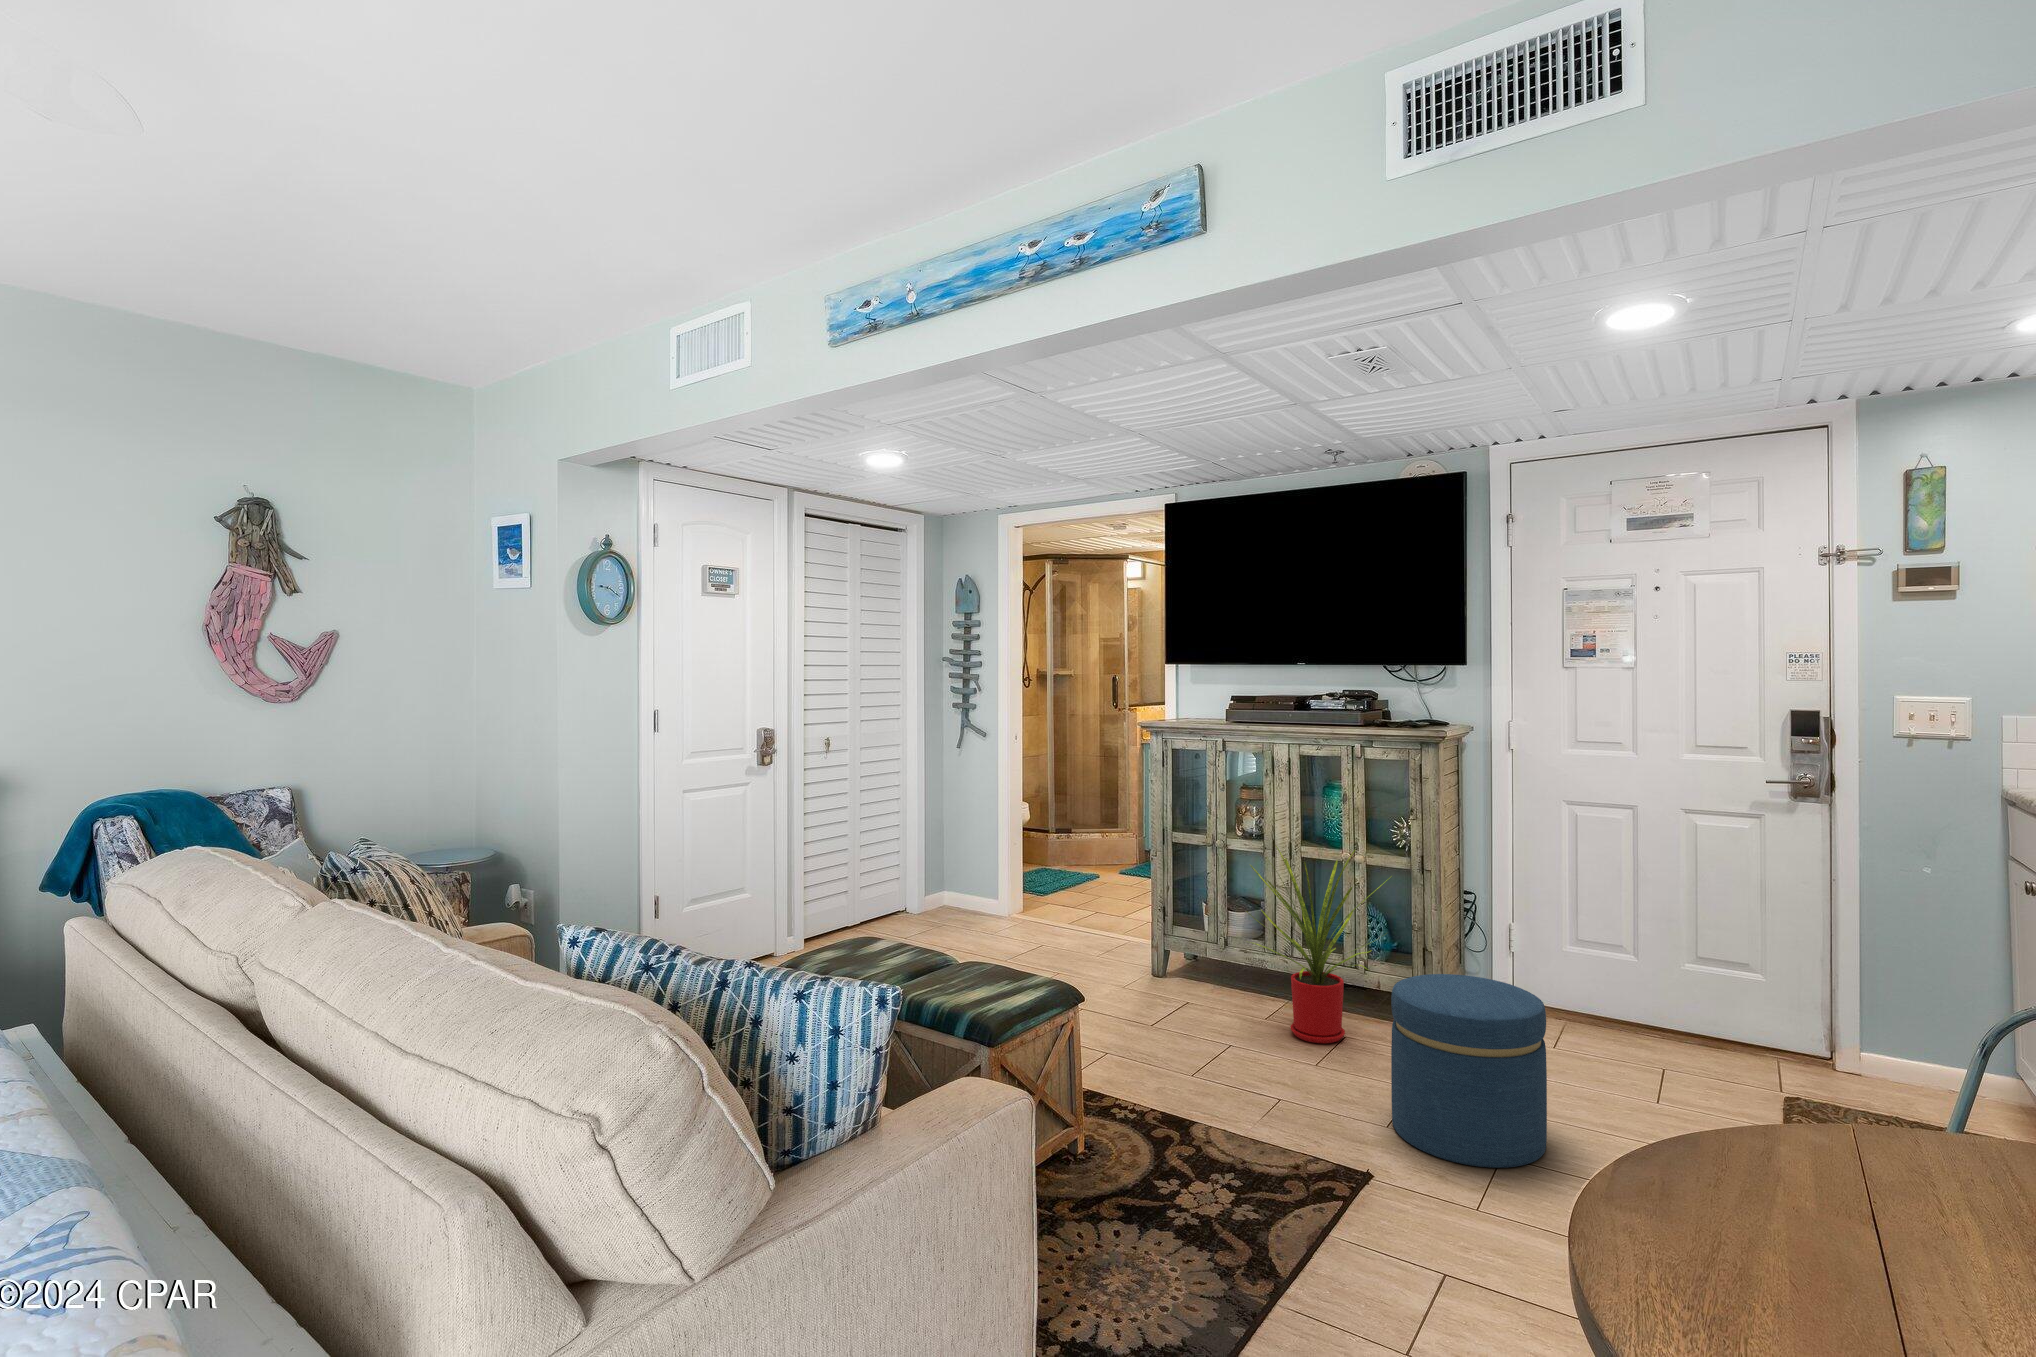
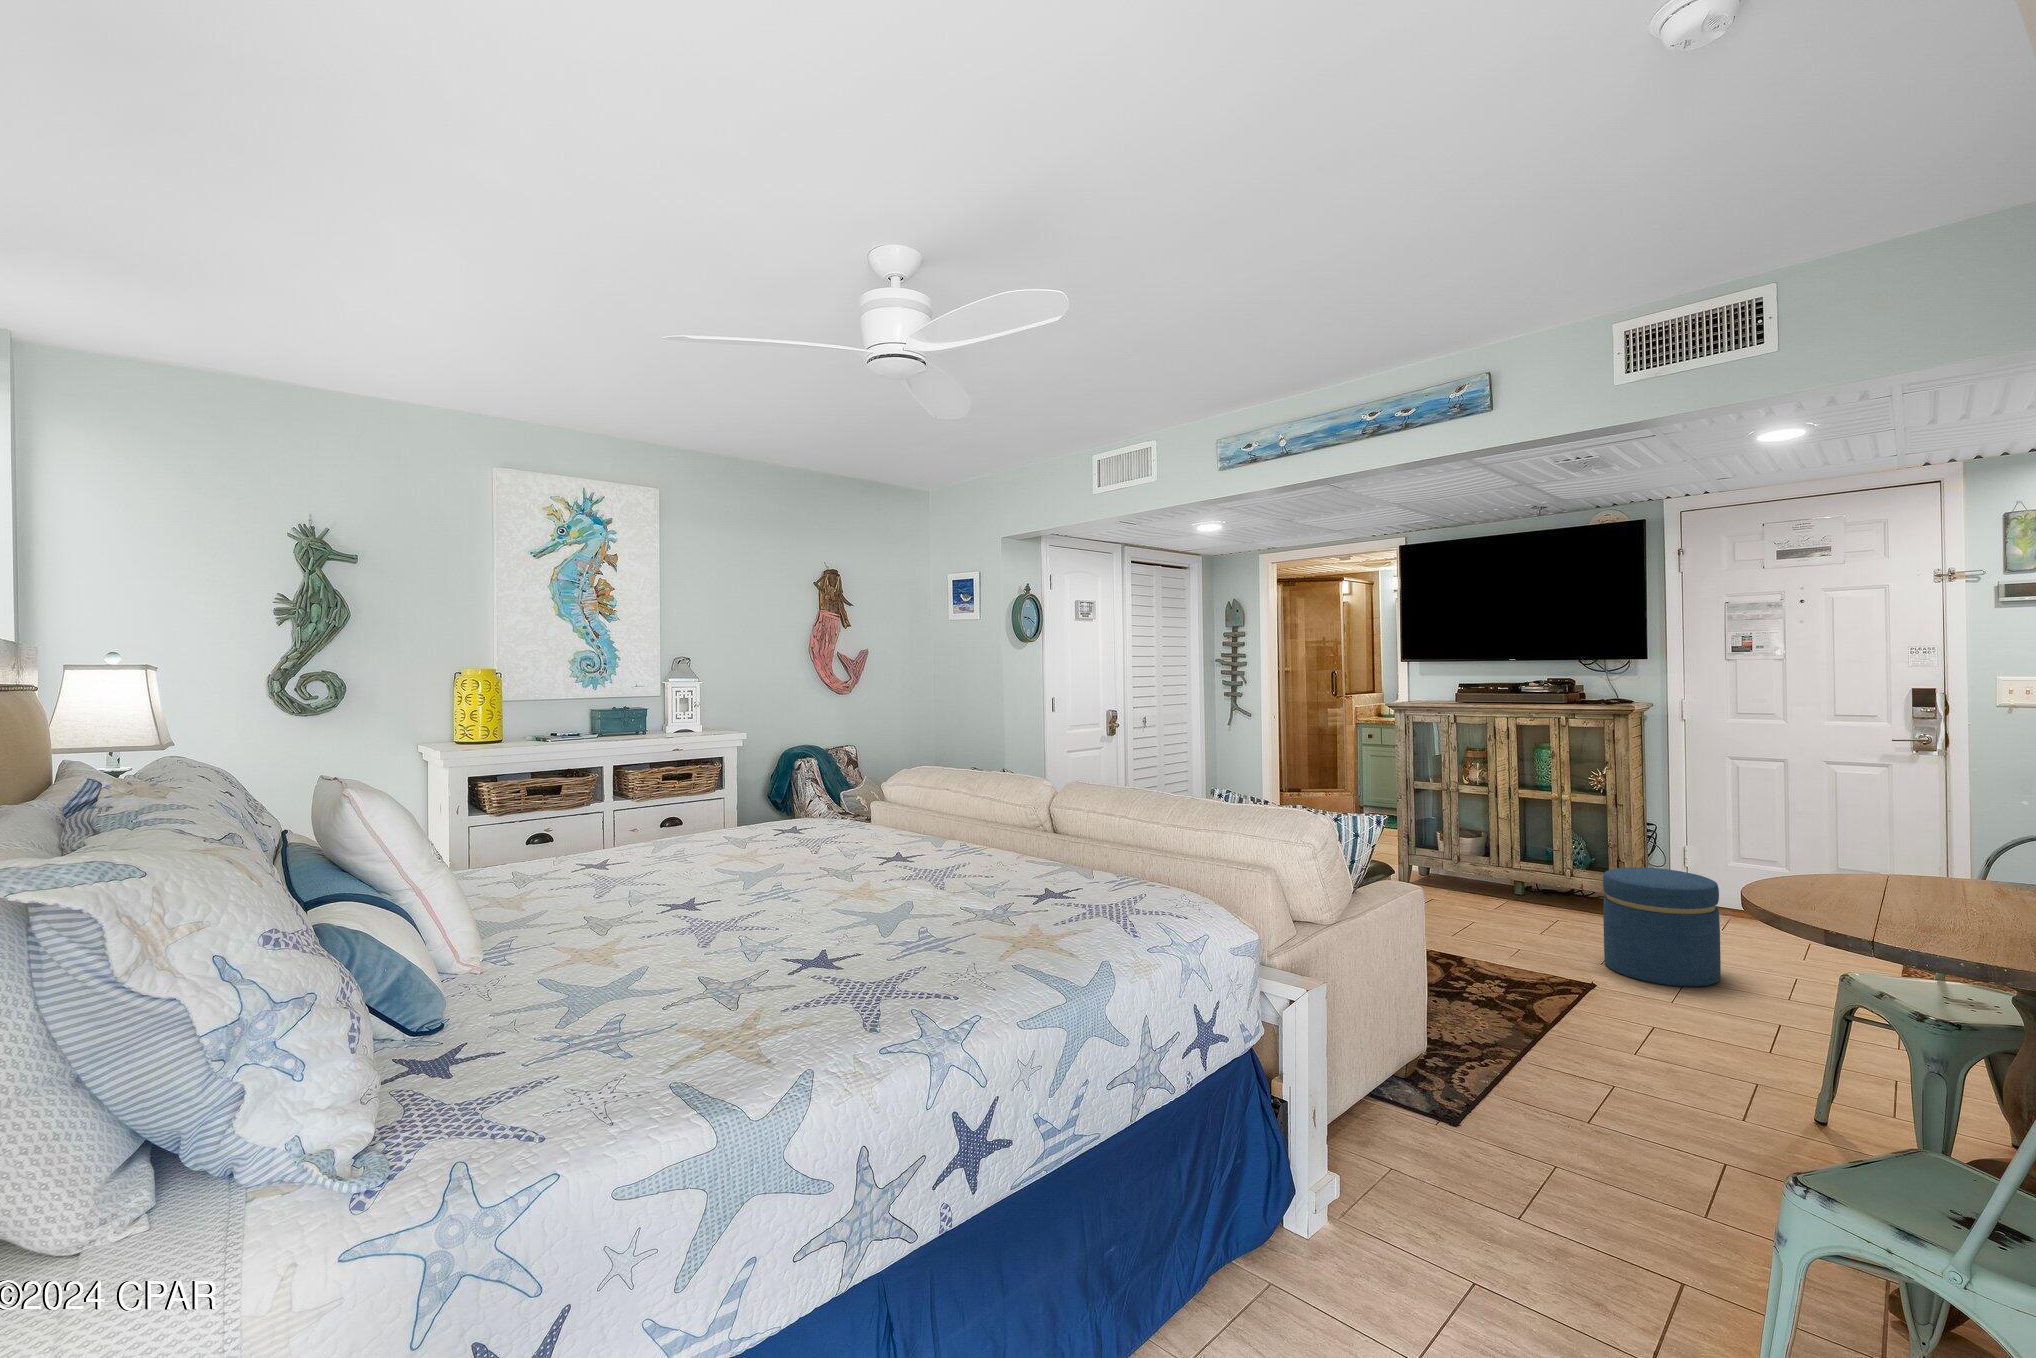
house plant: present [1247,846,1391,1043] -> none [1481,787,1594,924]

